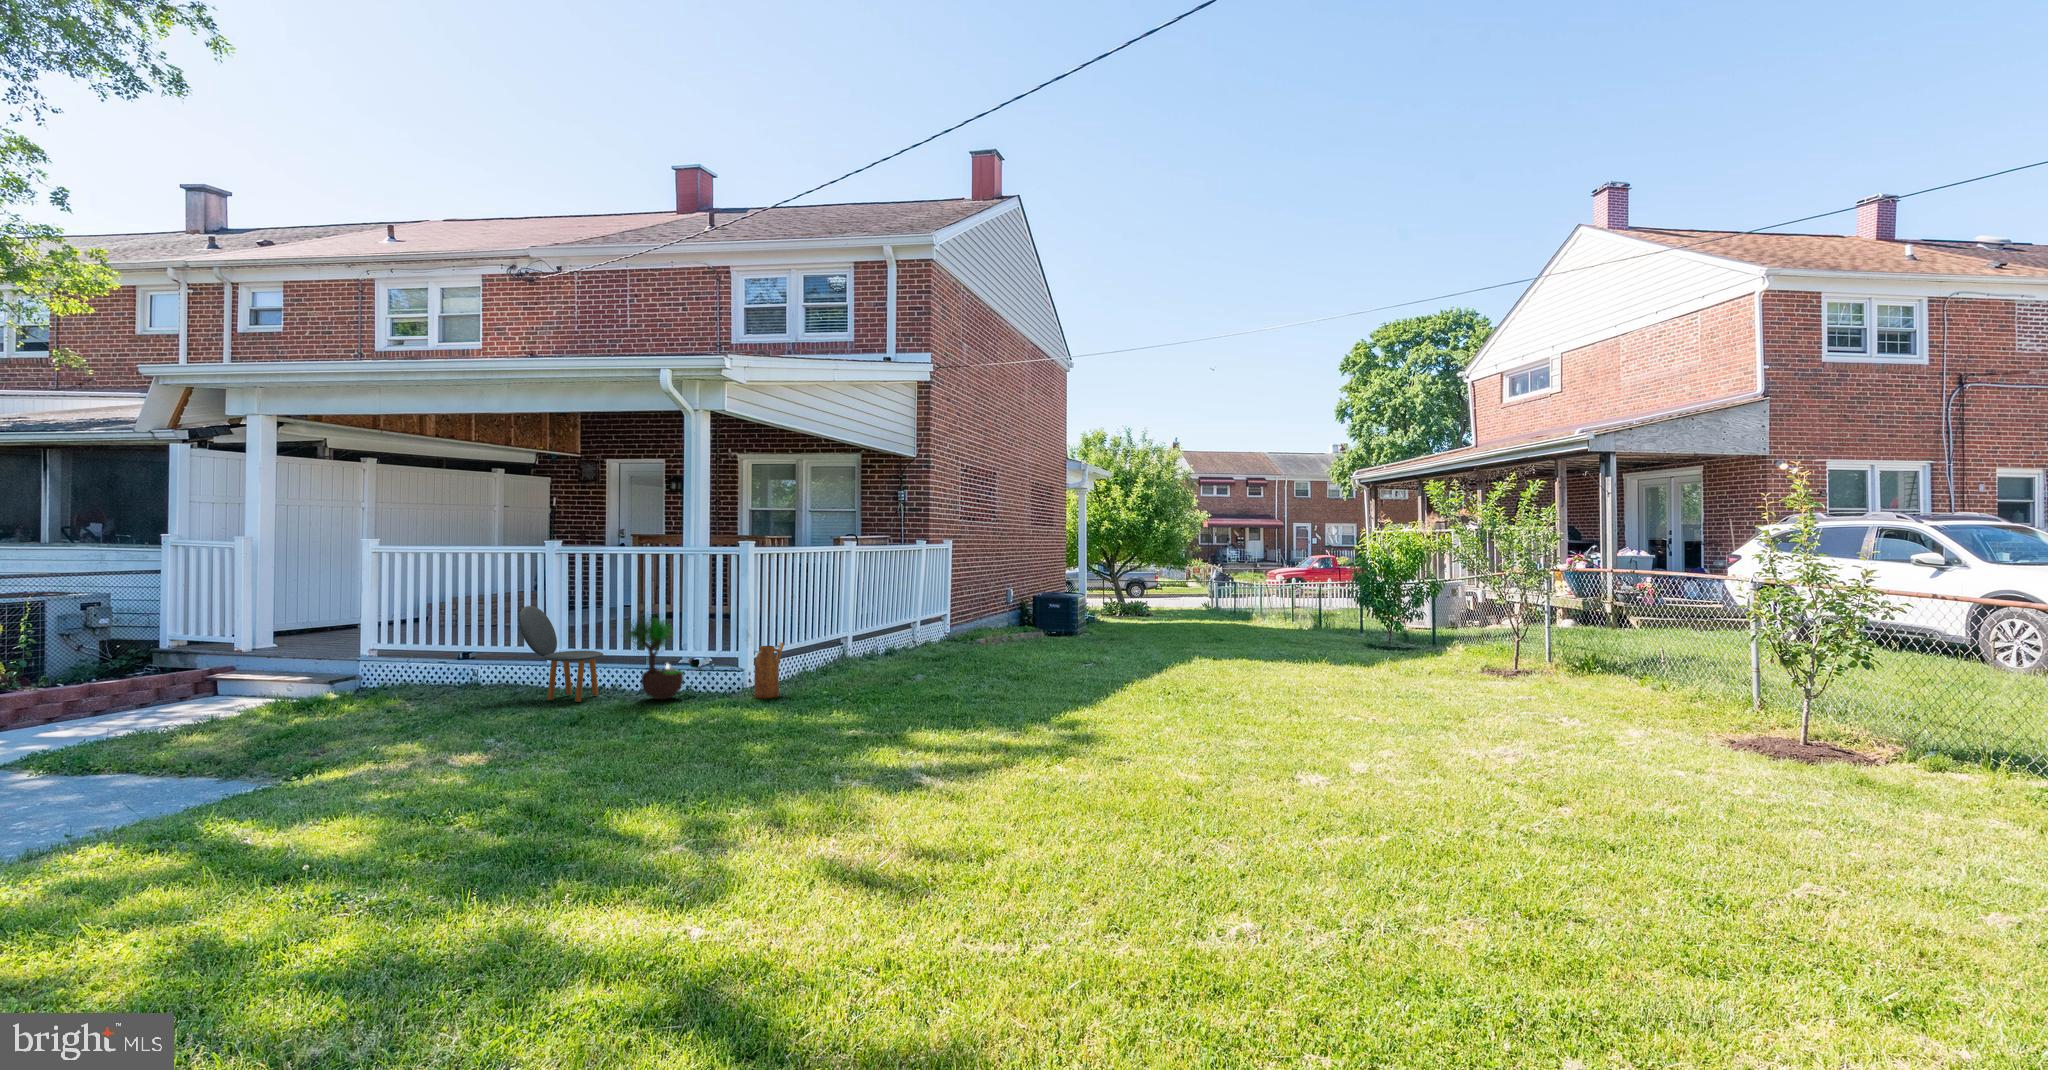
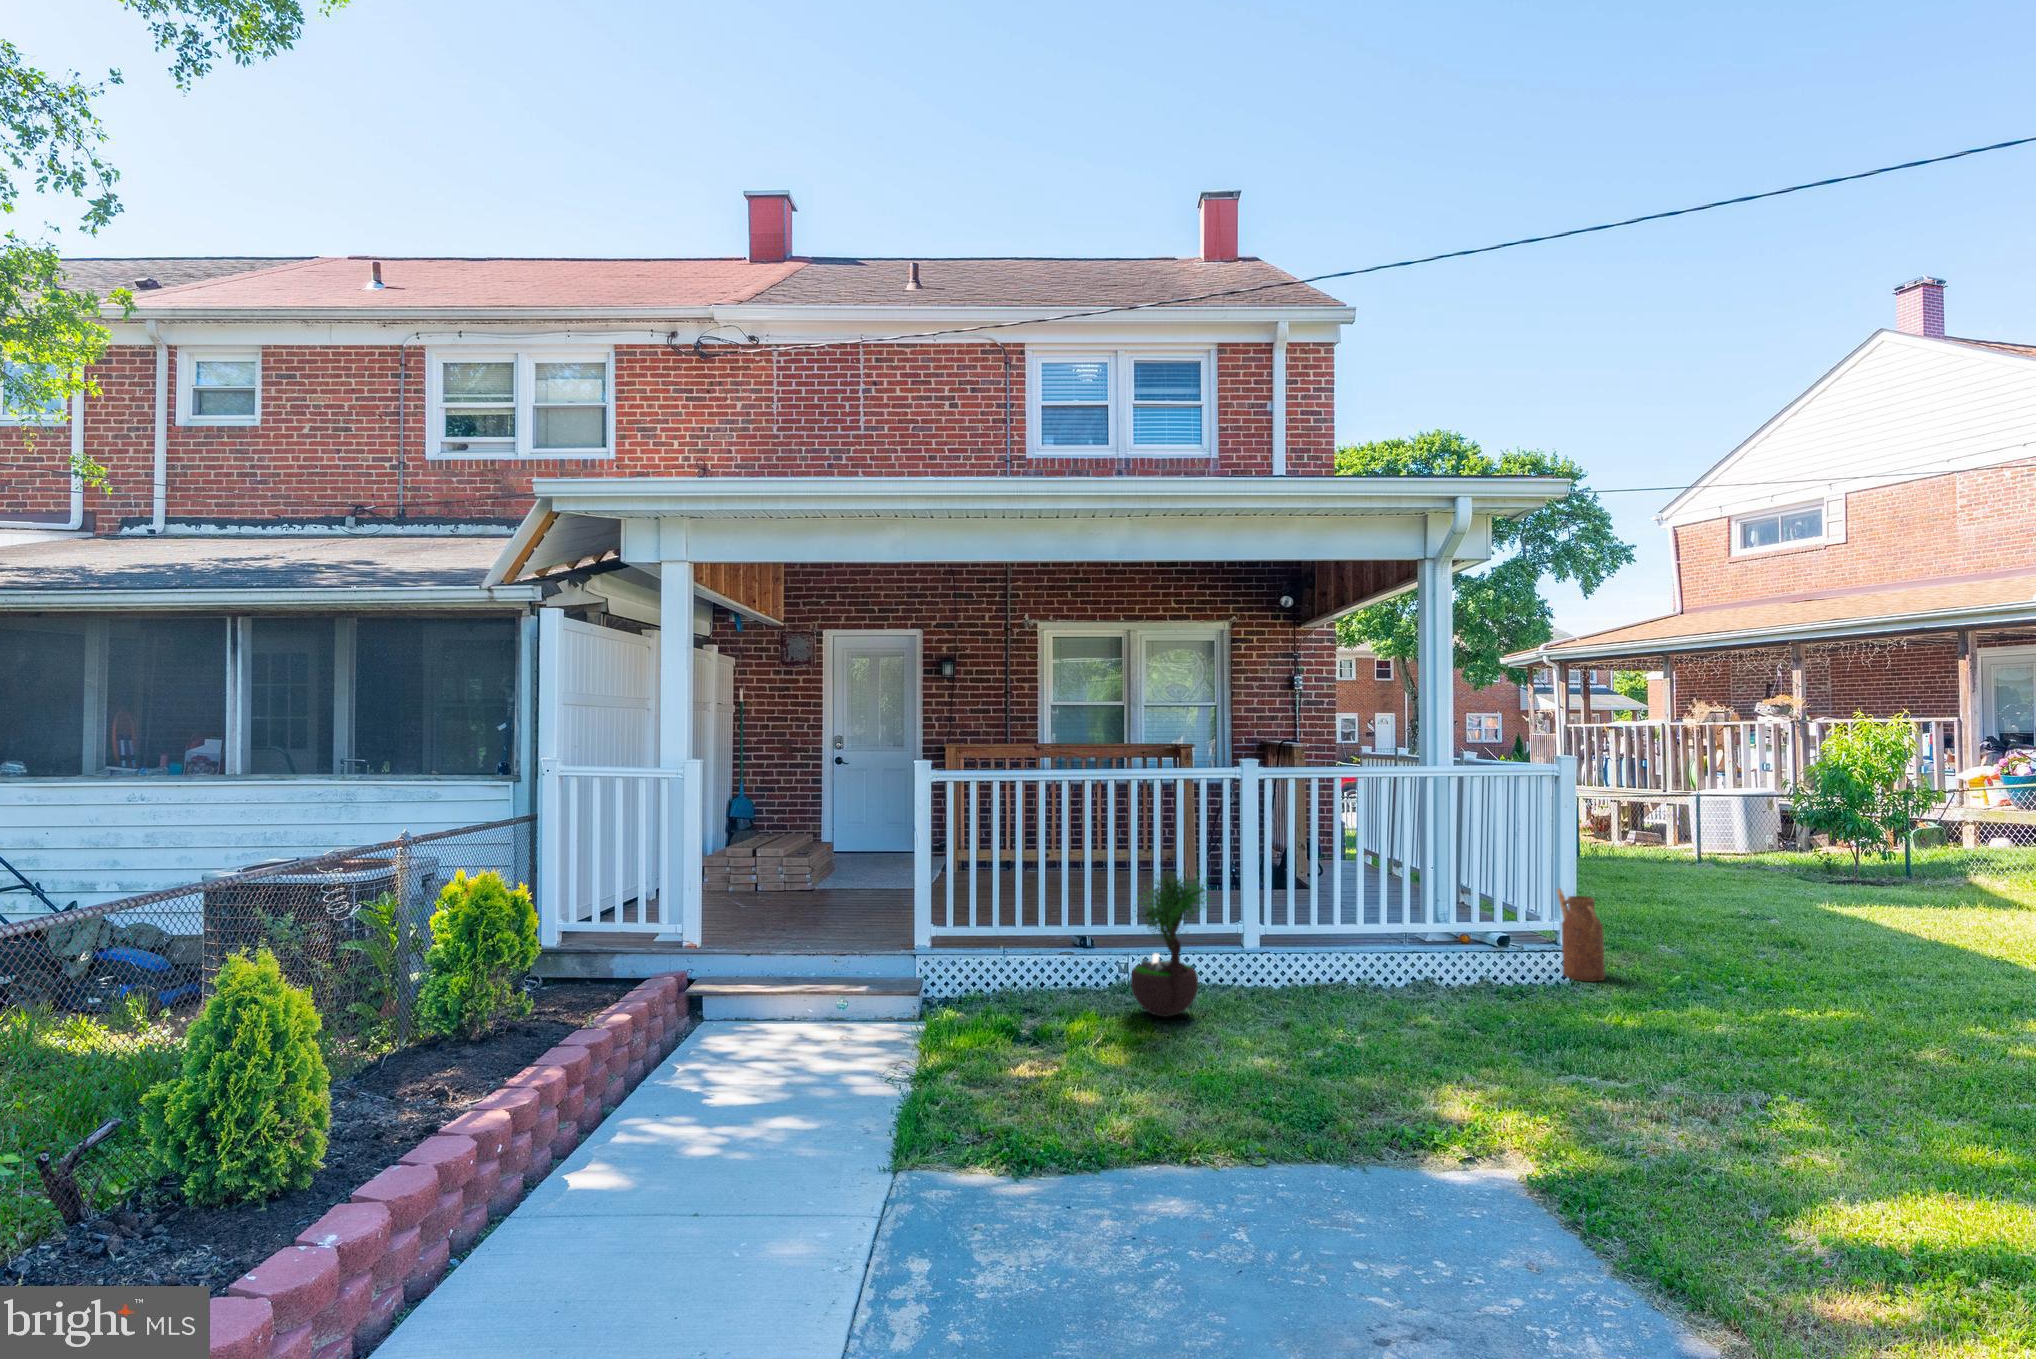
chair: present [519,606,603,702] -> none [1252,858,1388,1019]
potted tree: present [626,617,683,699] -> present [1131,871,1215,1017]

